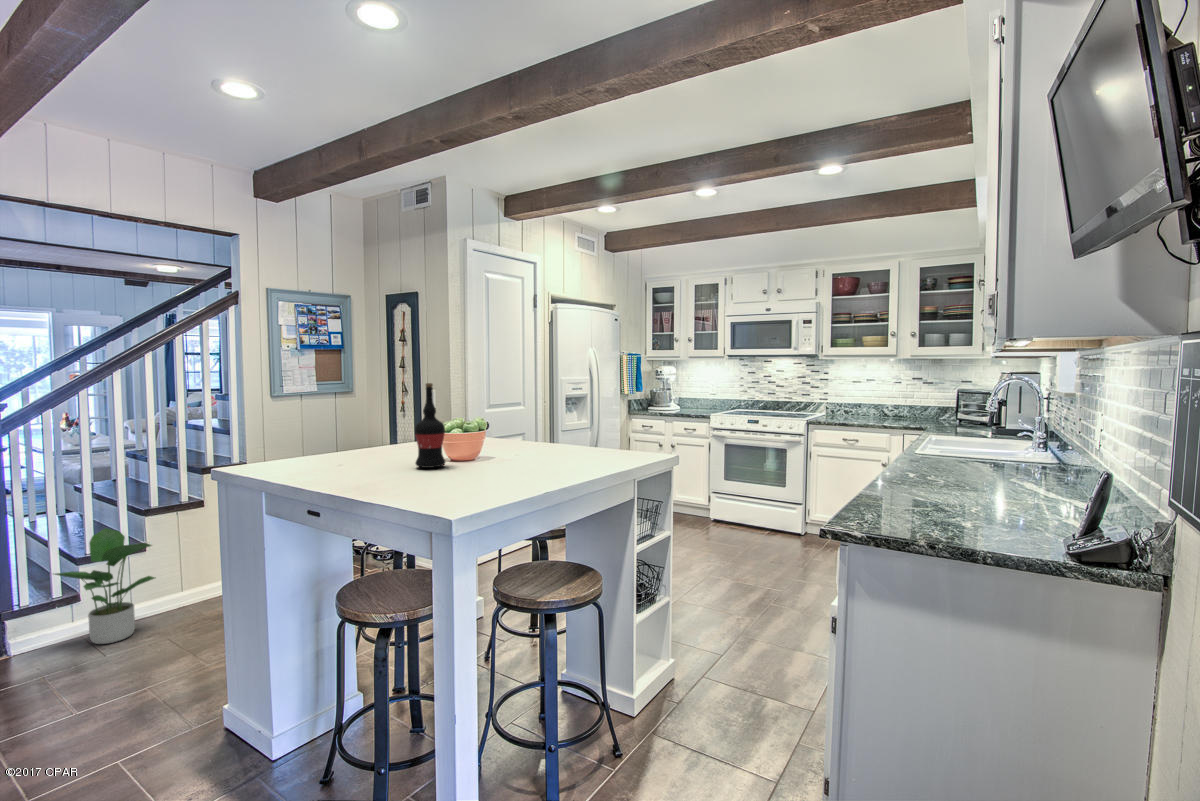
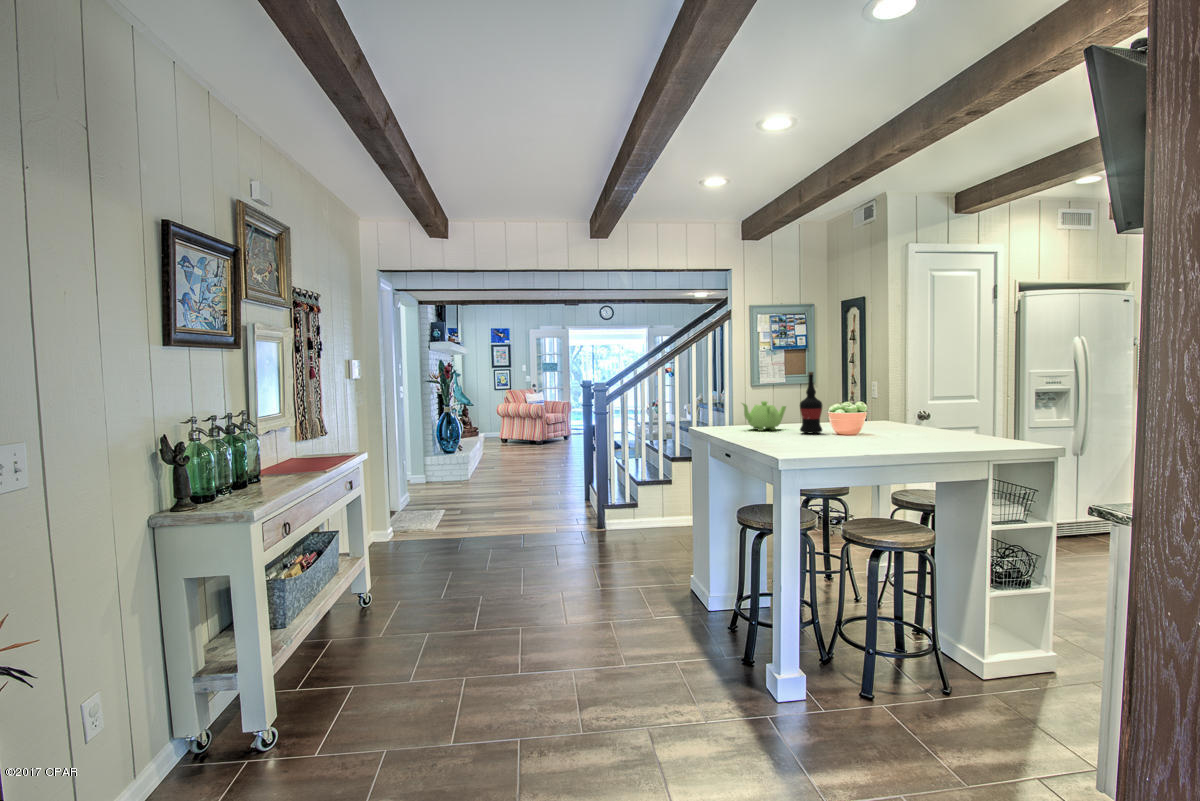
teapot: none [320,425,383,469] -> present [742,401,786,431]
potted plant: present [55,528,156,644] -> none [624,465,674,535]

